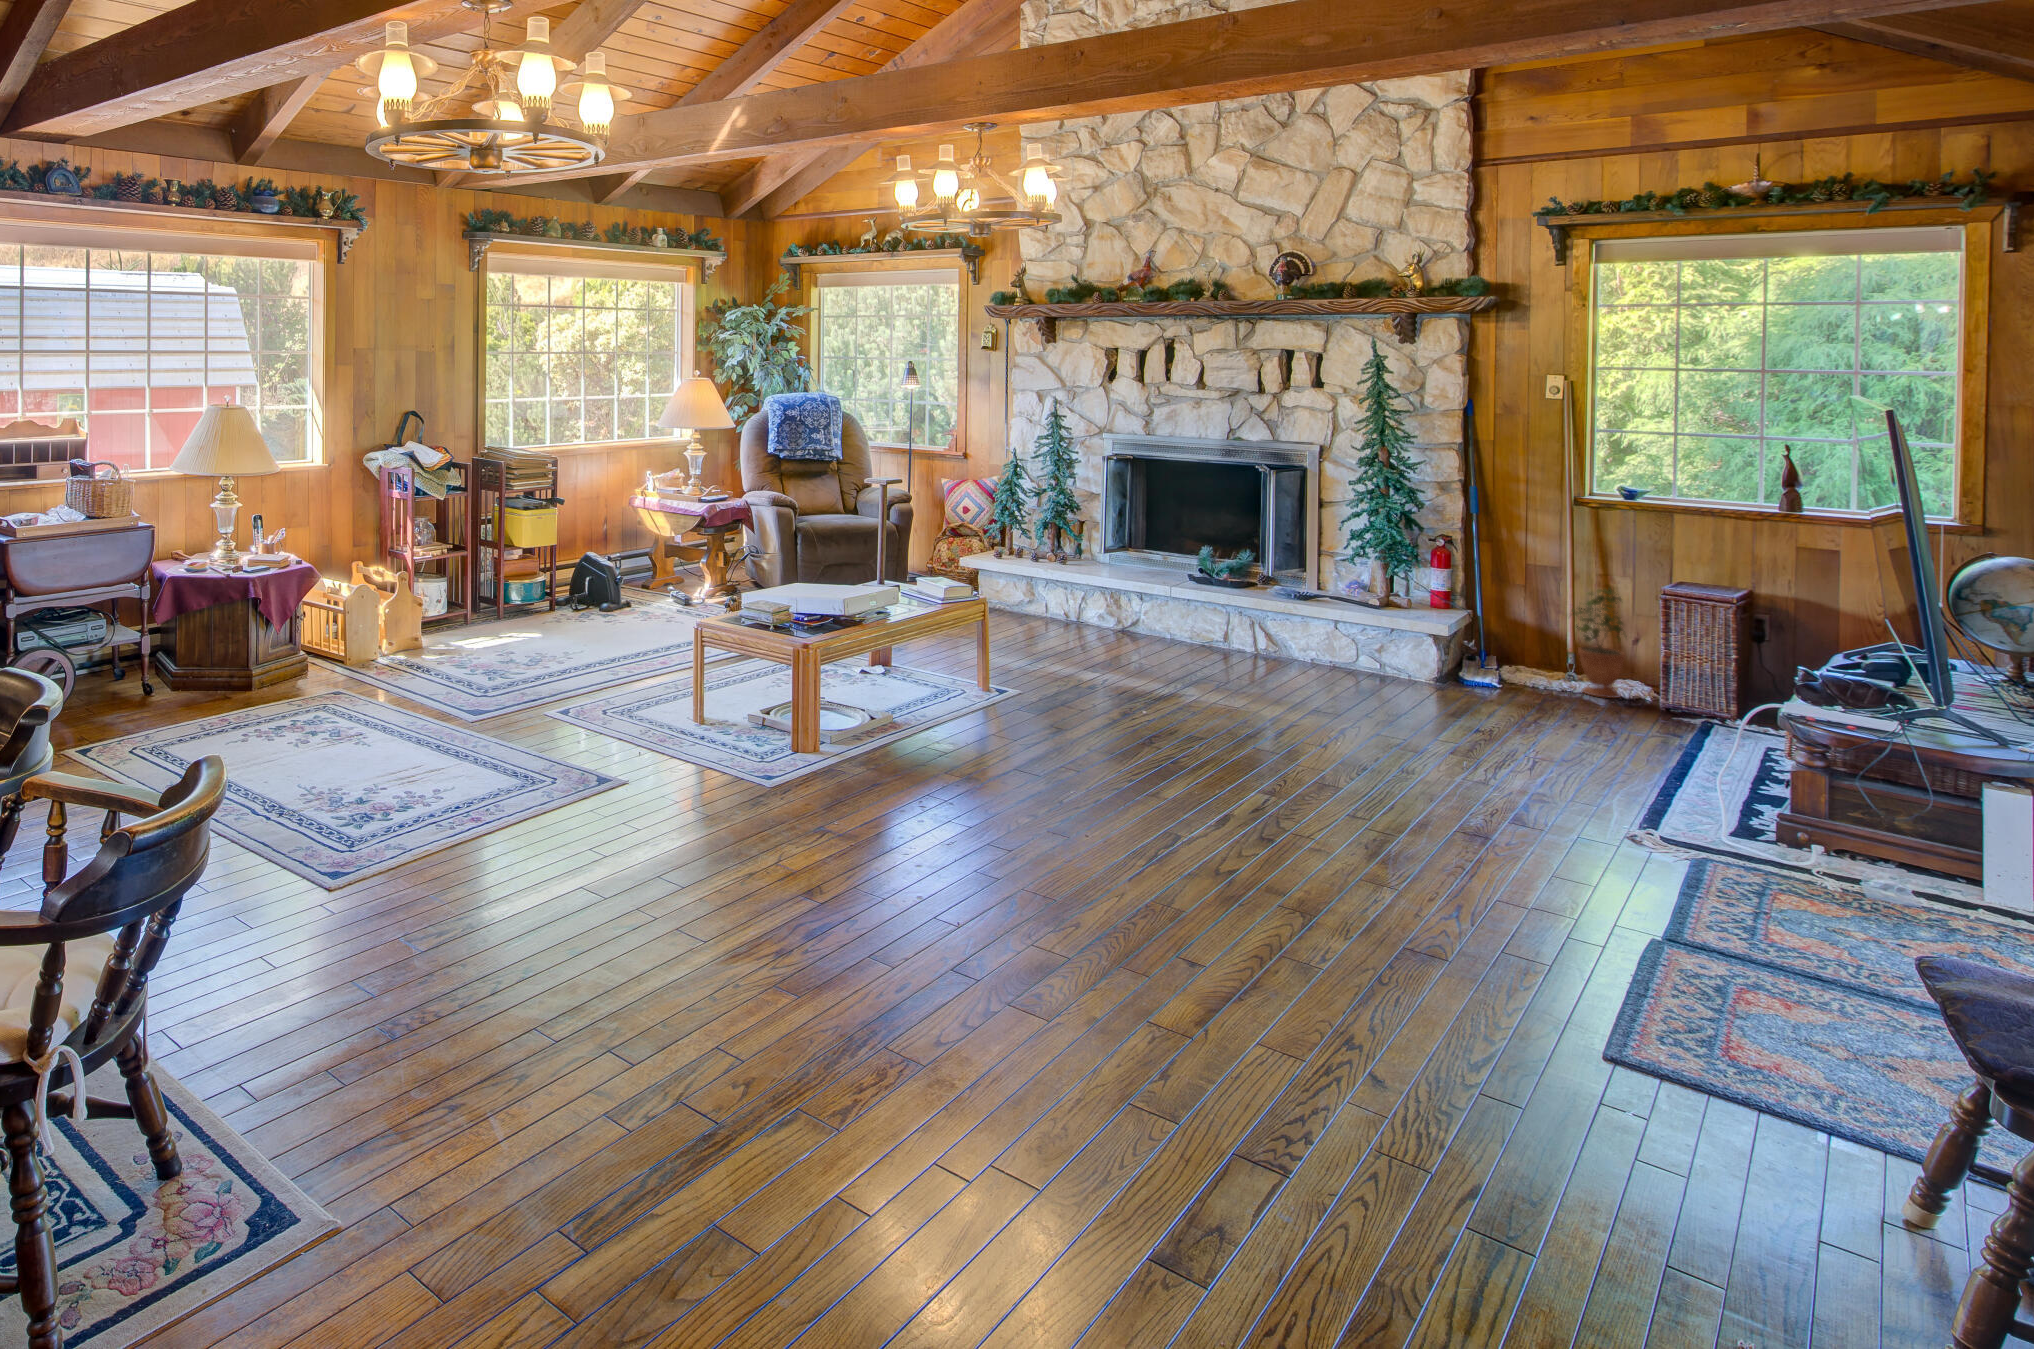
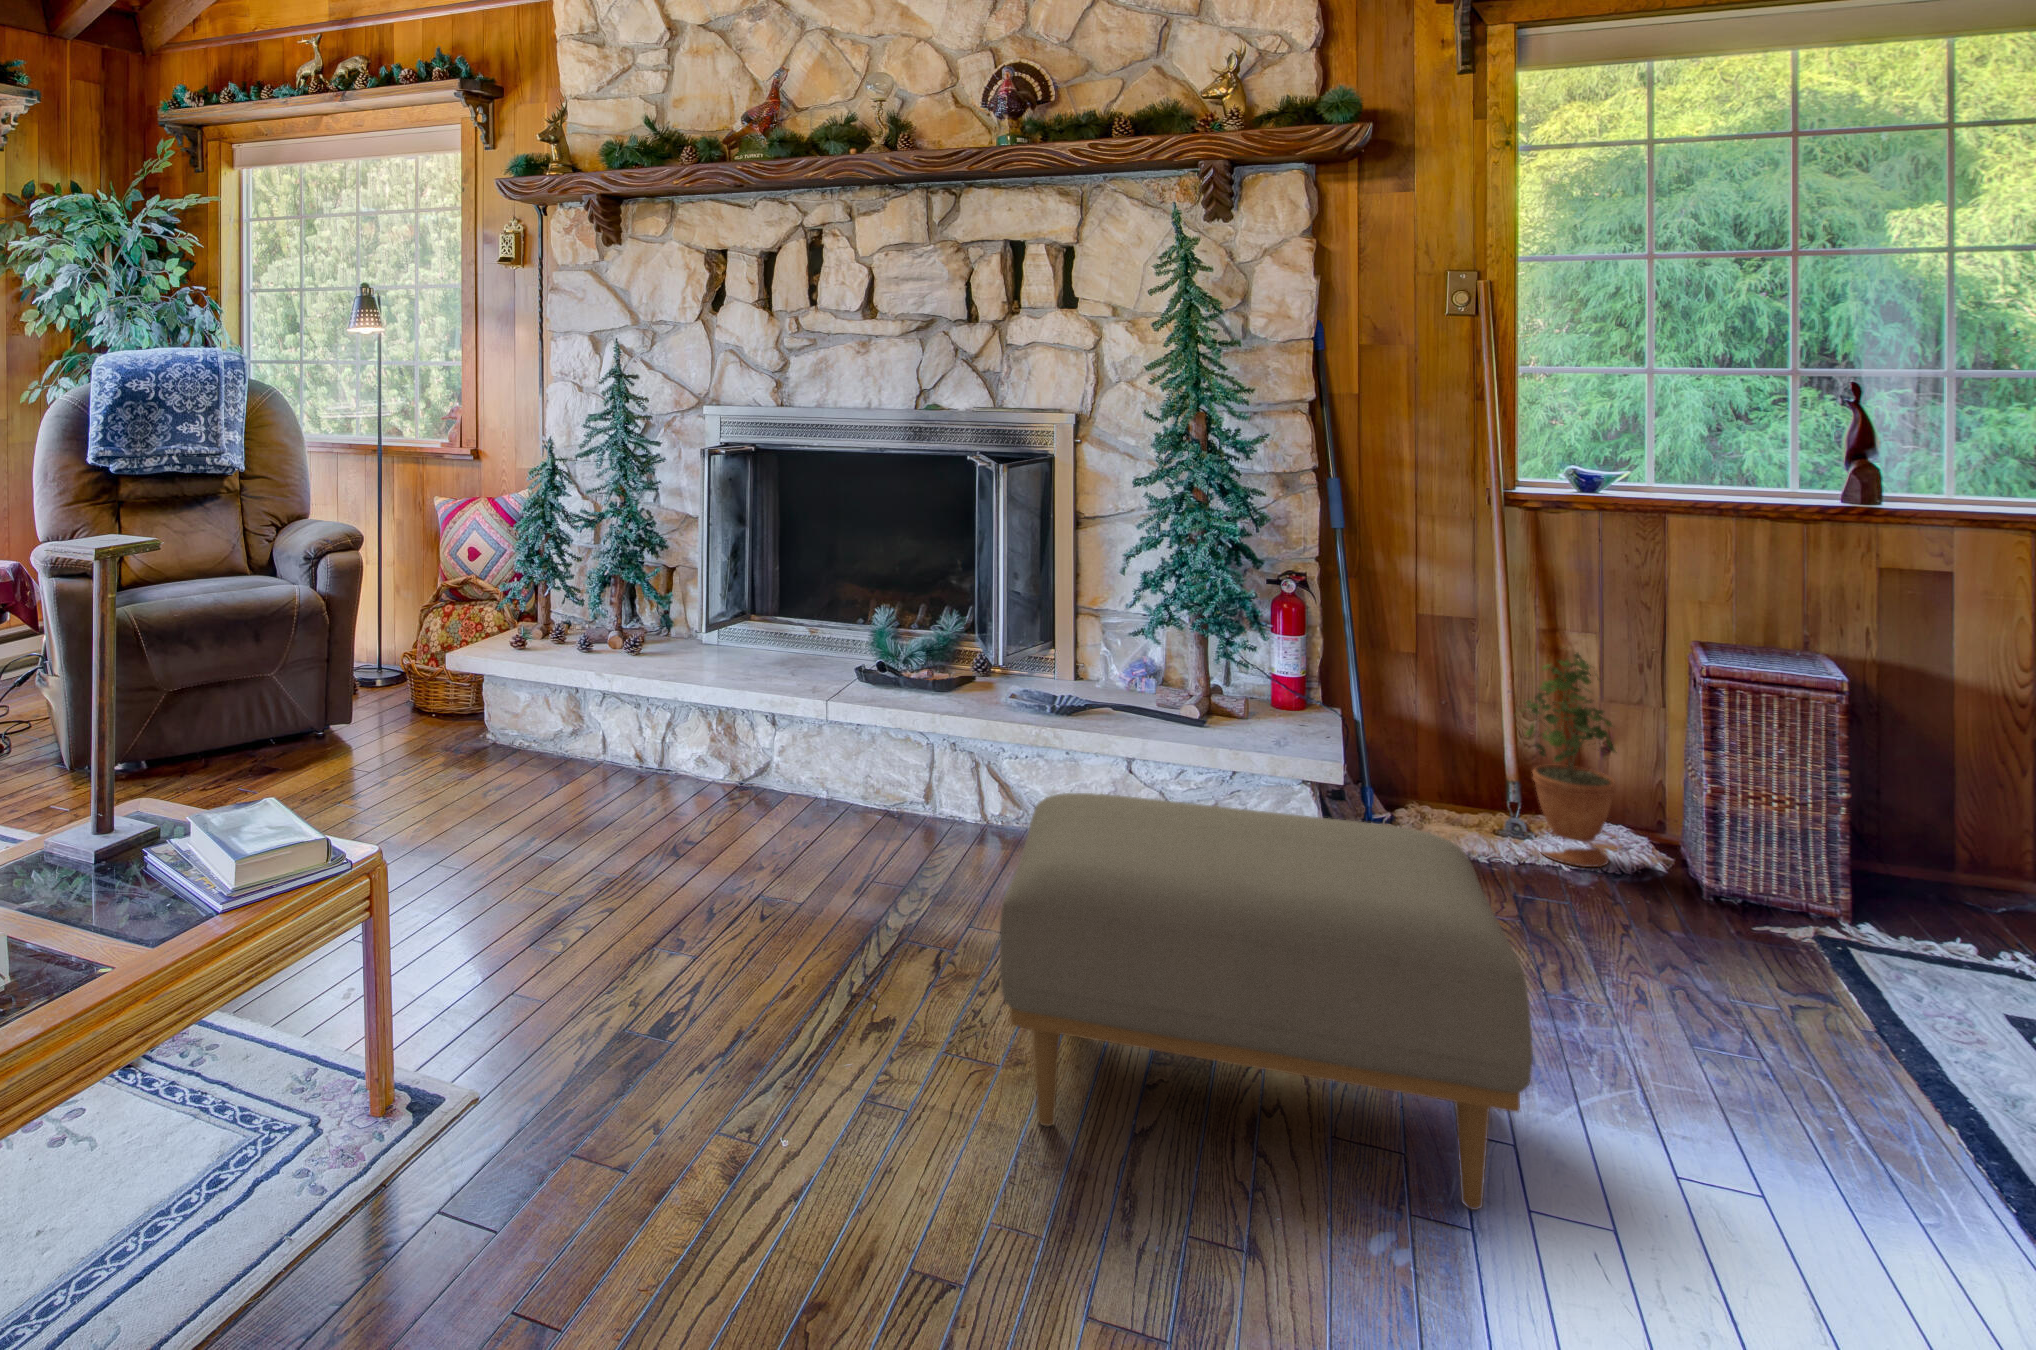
ottoman: none [1225,611,1451,754] -> present [1000,793,1533,1210]

